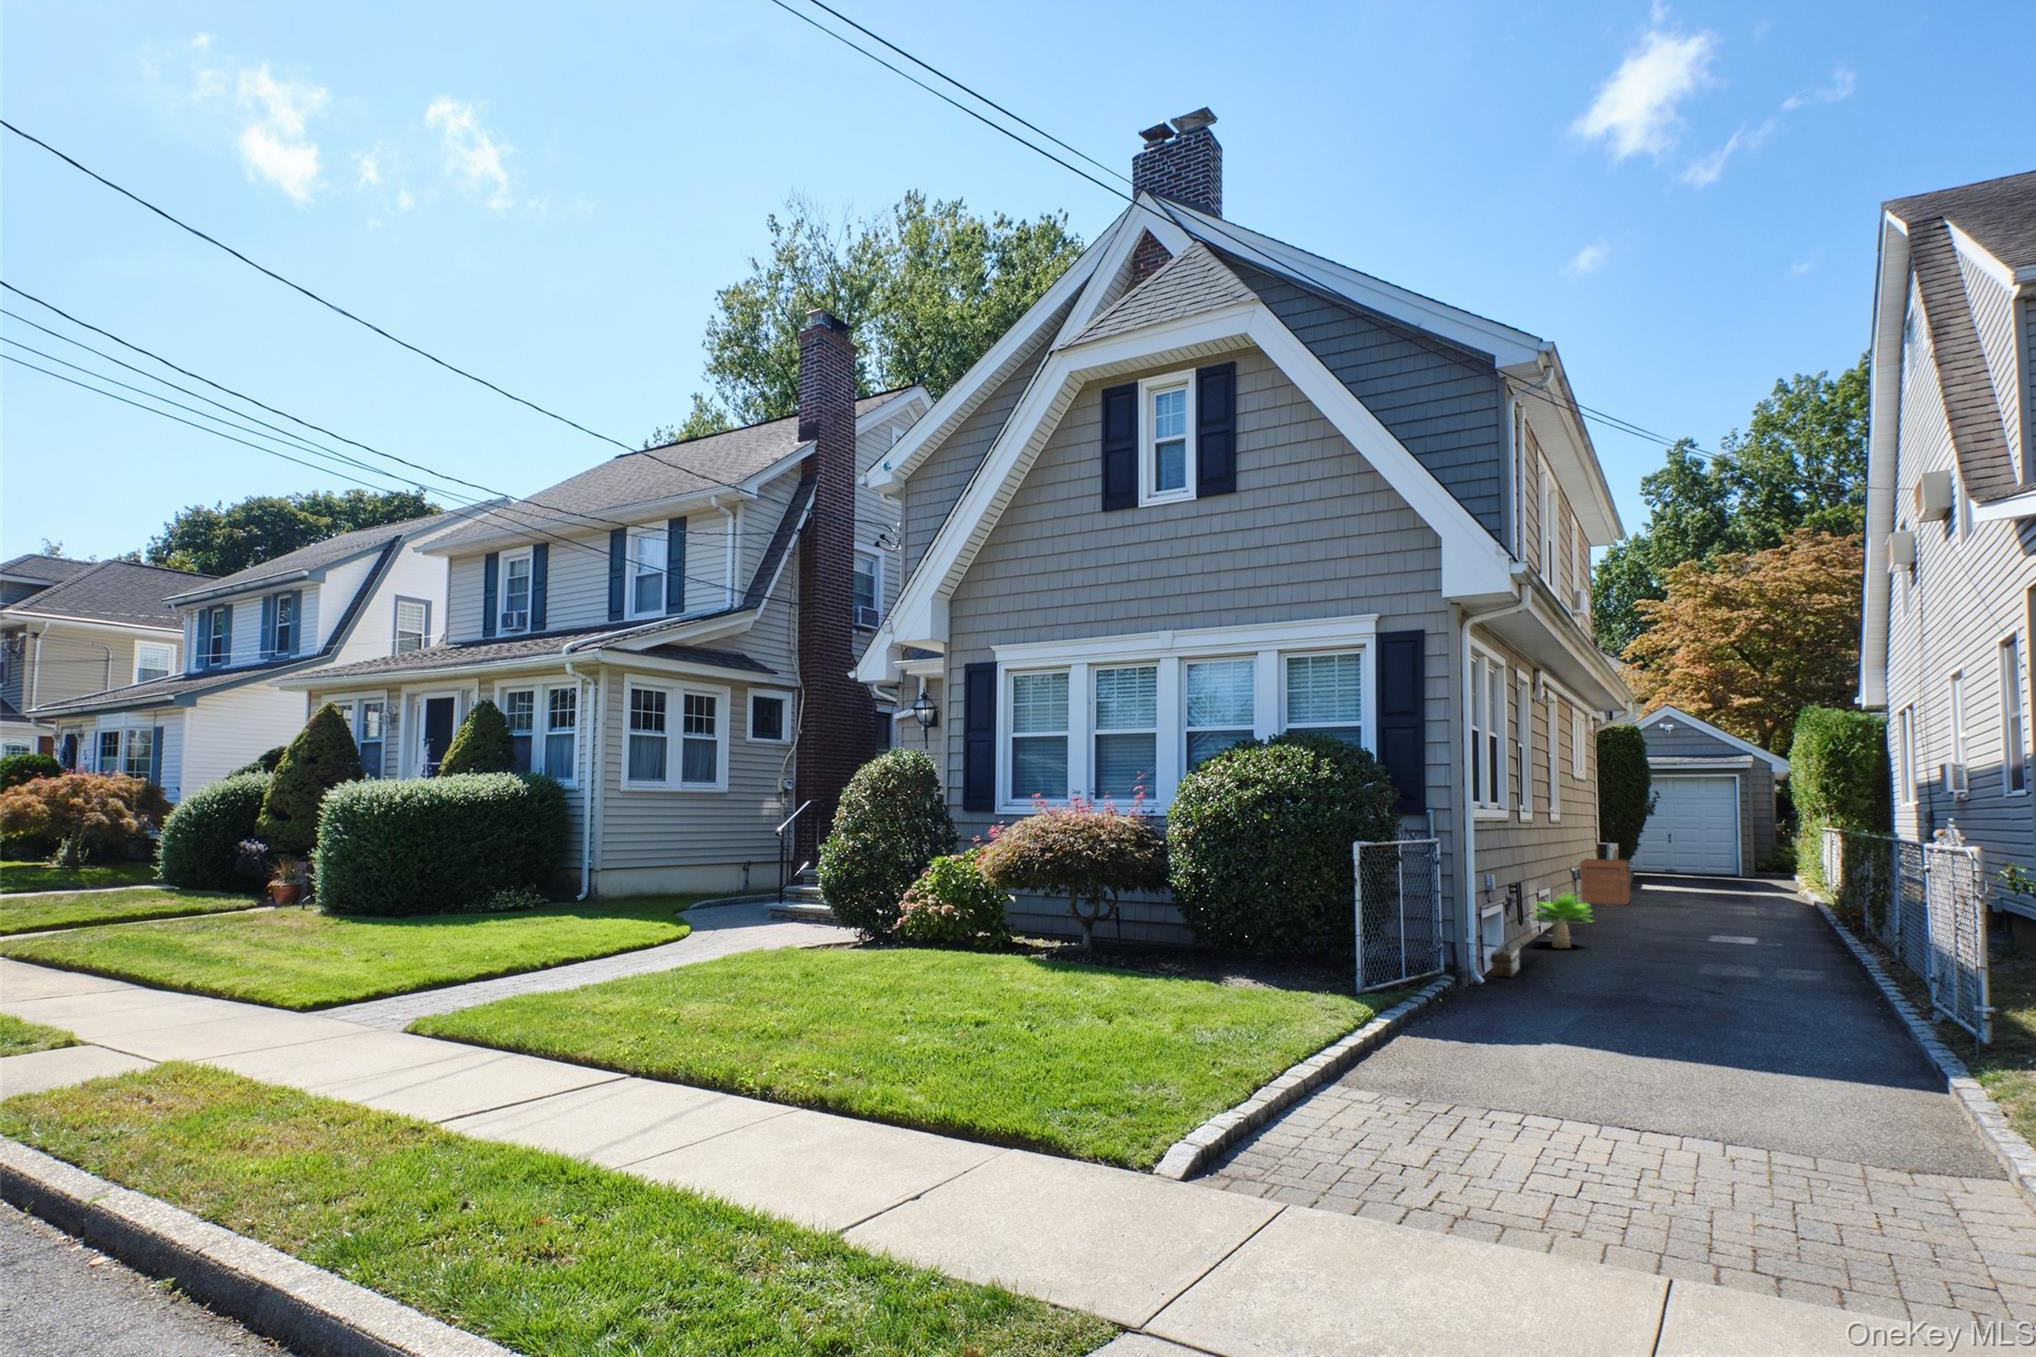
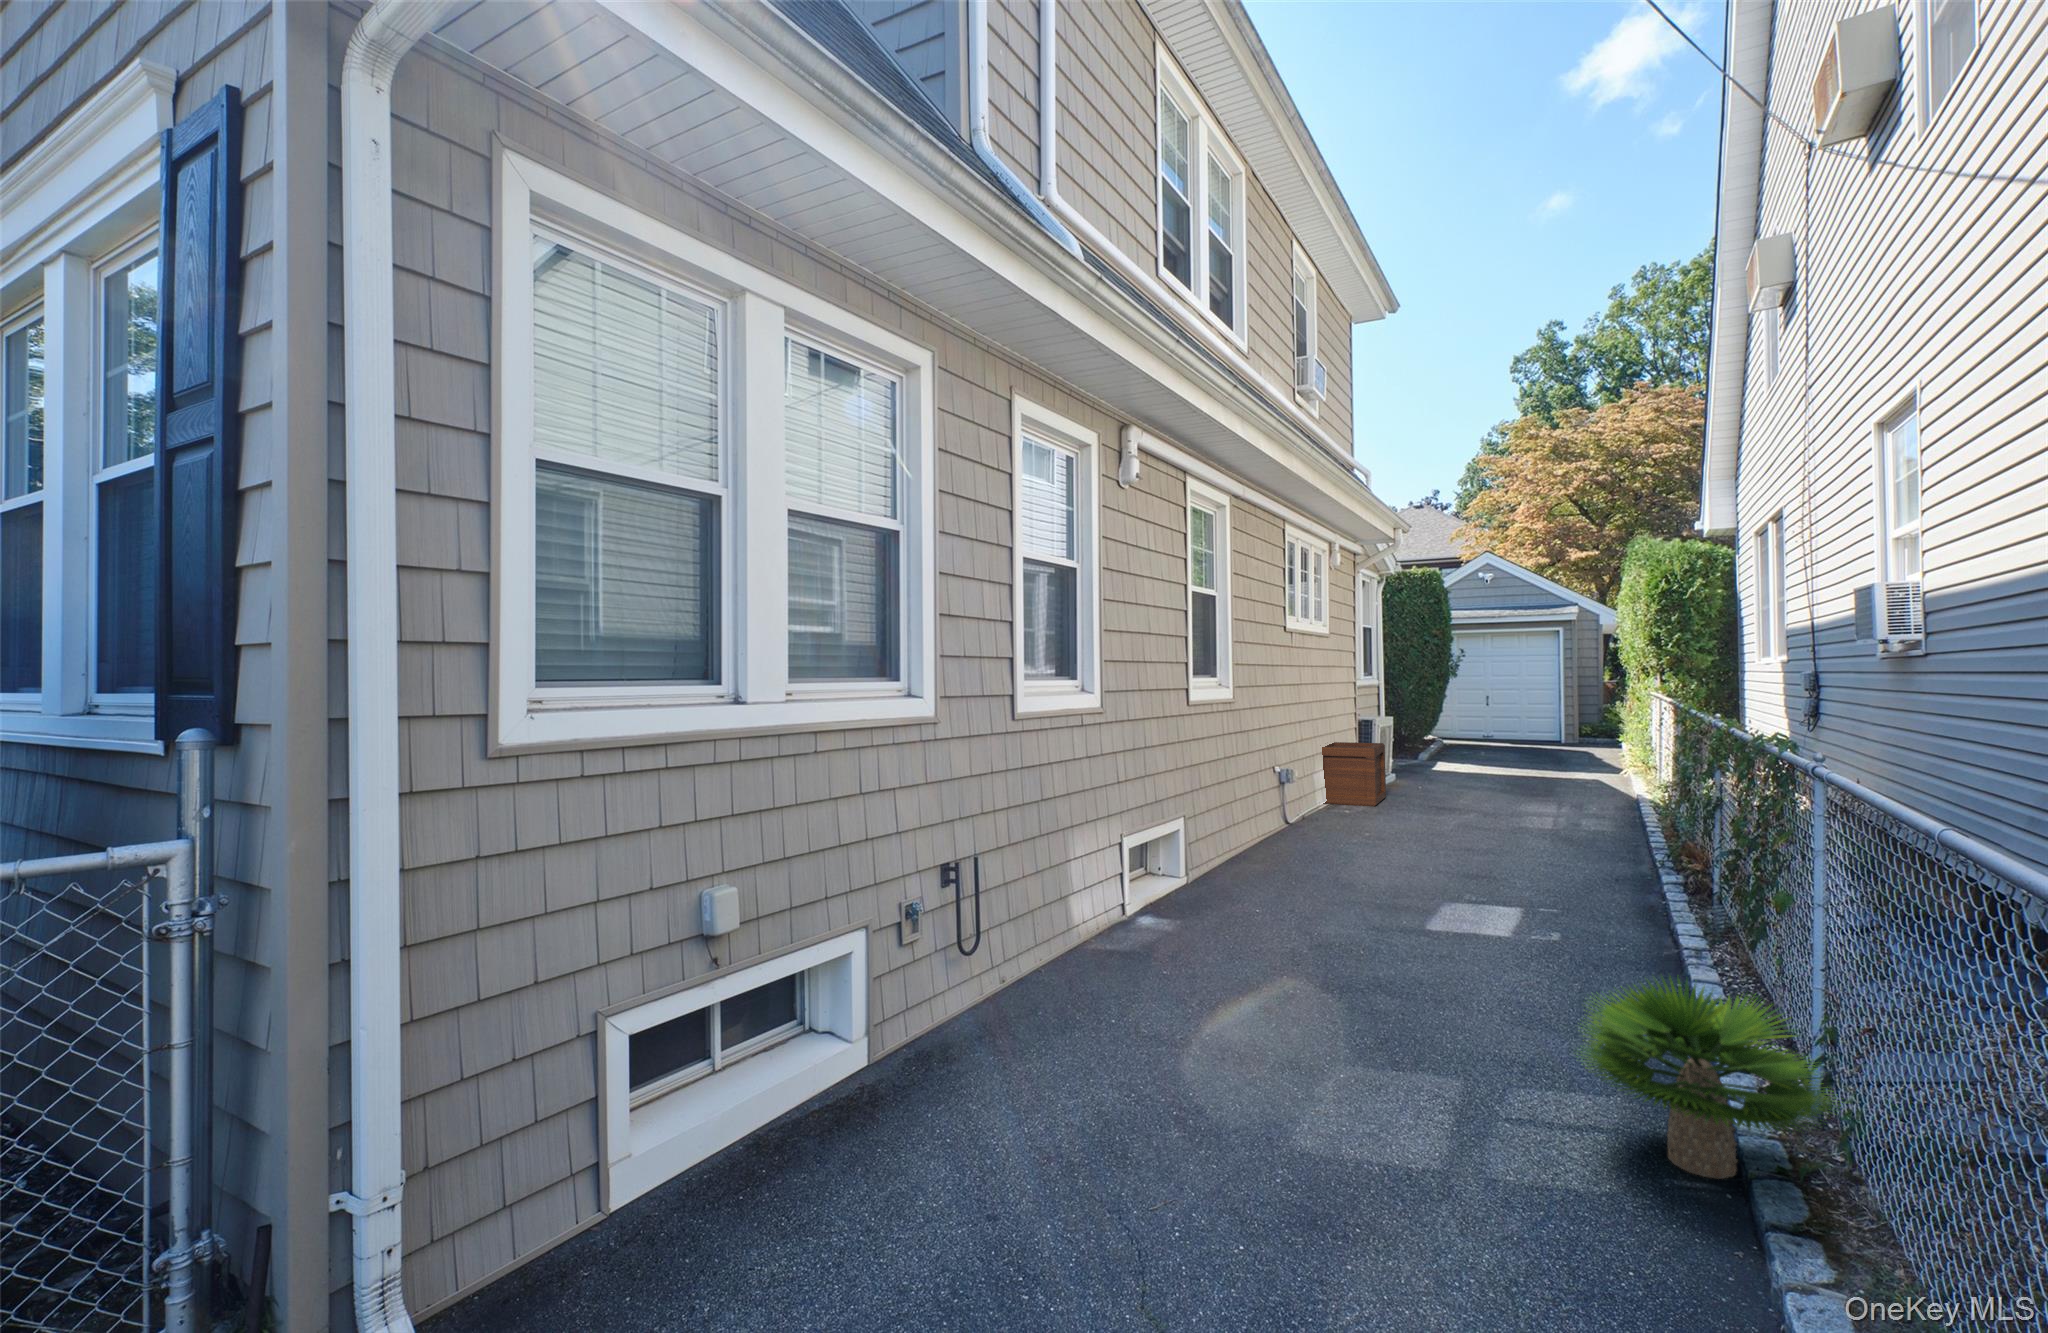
potted plant: present [1531,894,1590,948] -> present [1581,979,1835,1179]
toolbox: present [1490,941,1520,977] -> none [804,1000,932,1114]

